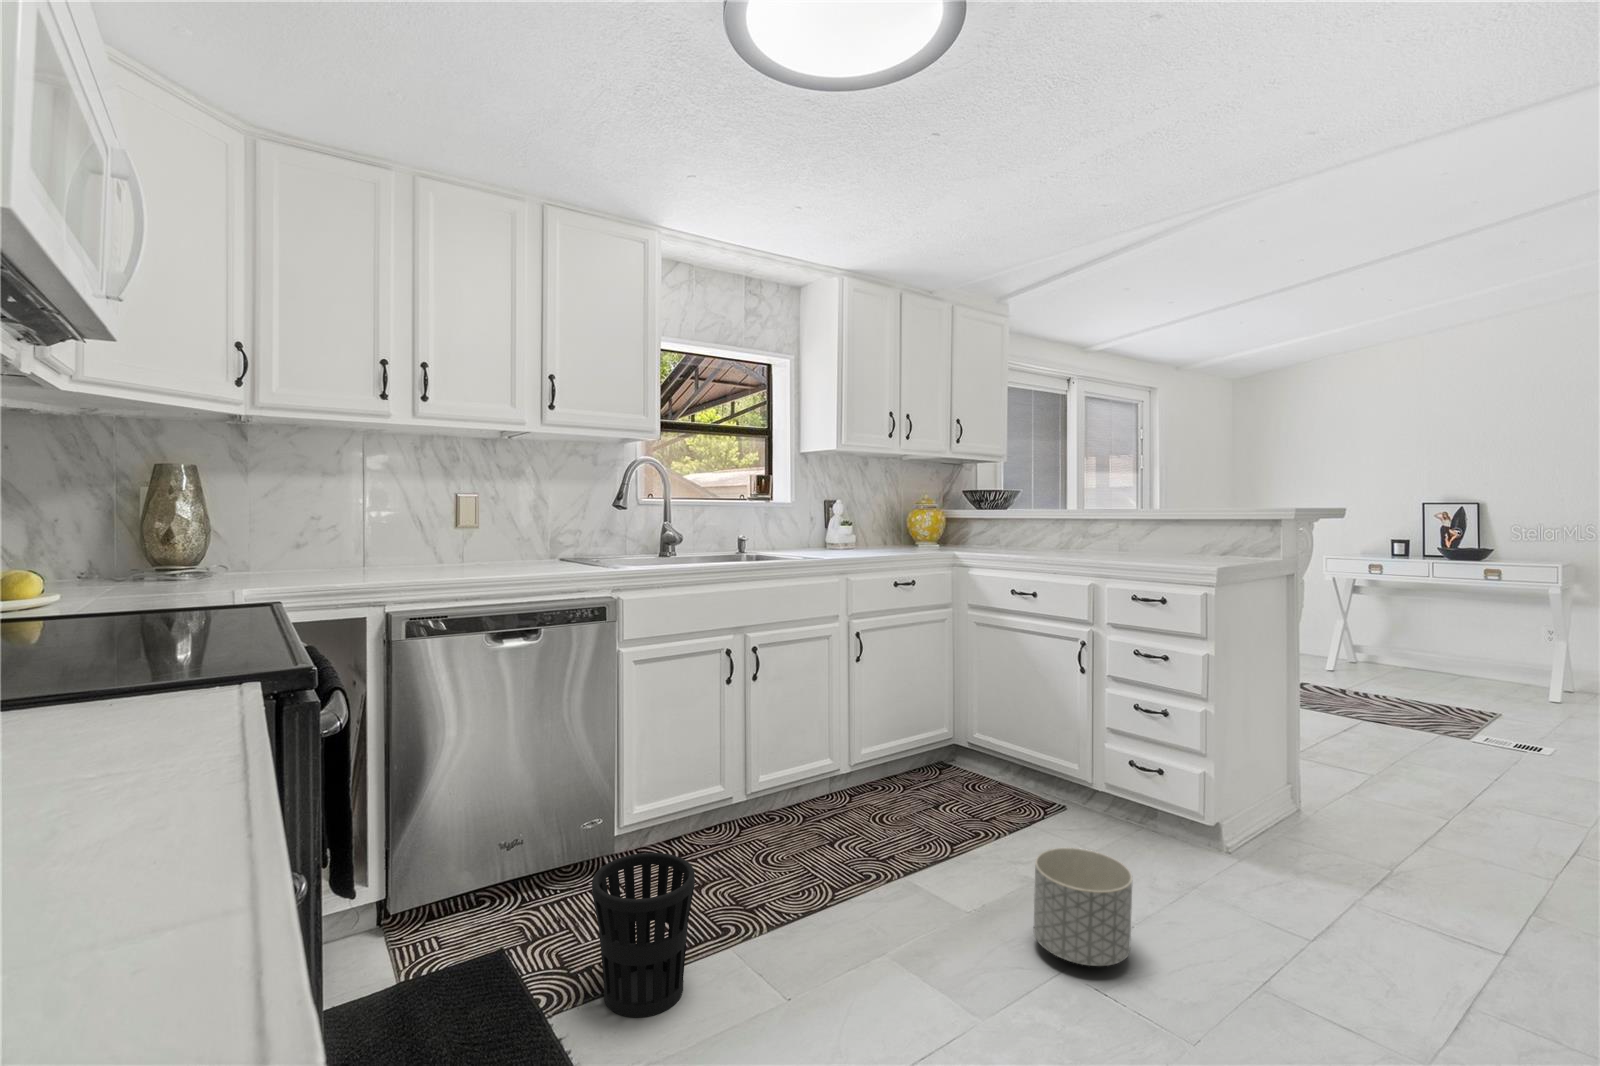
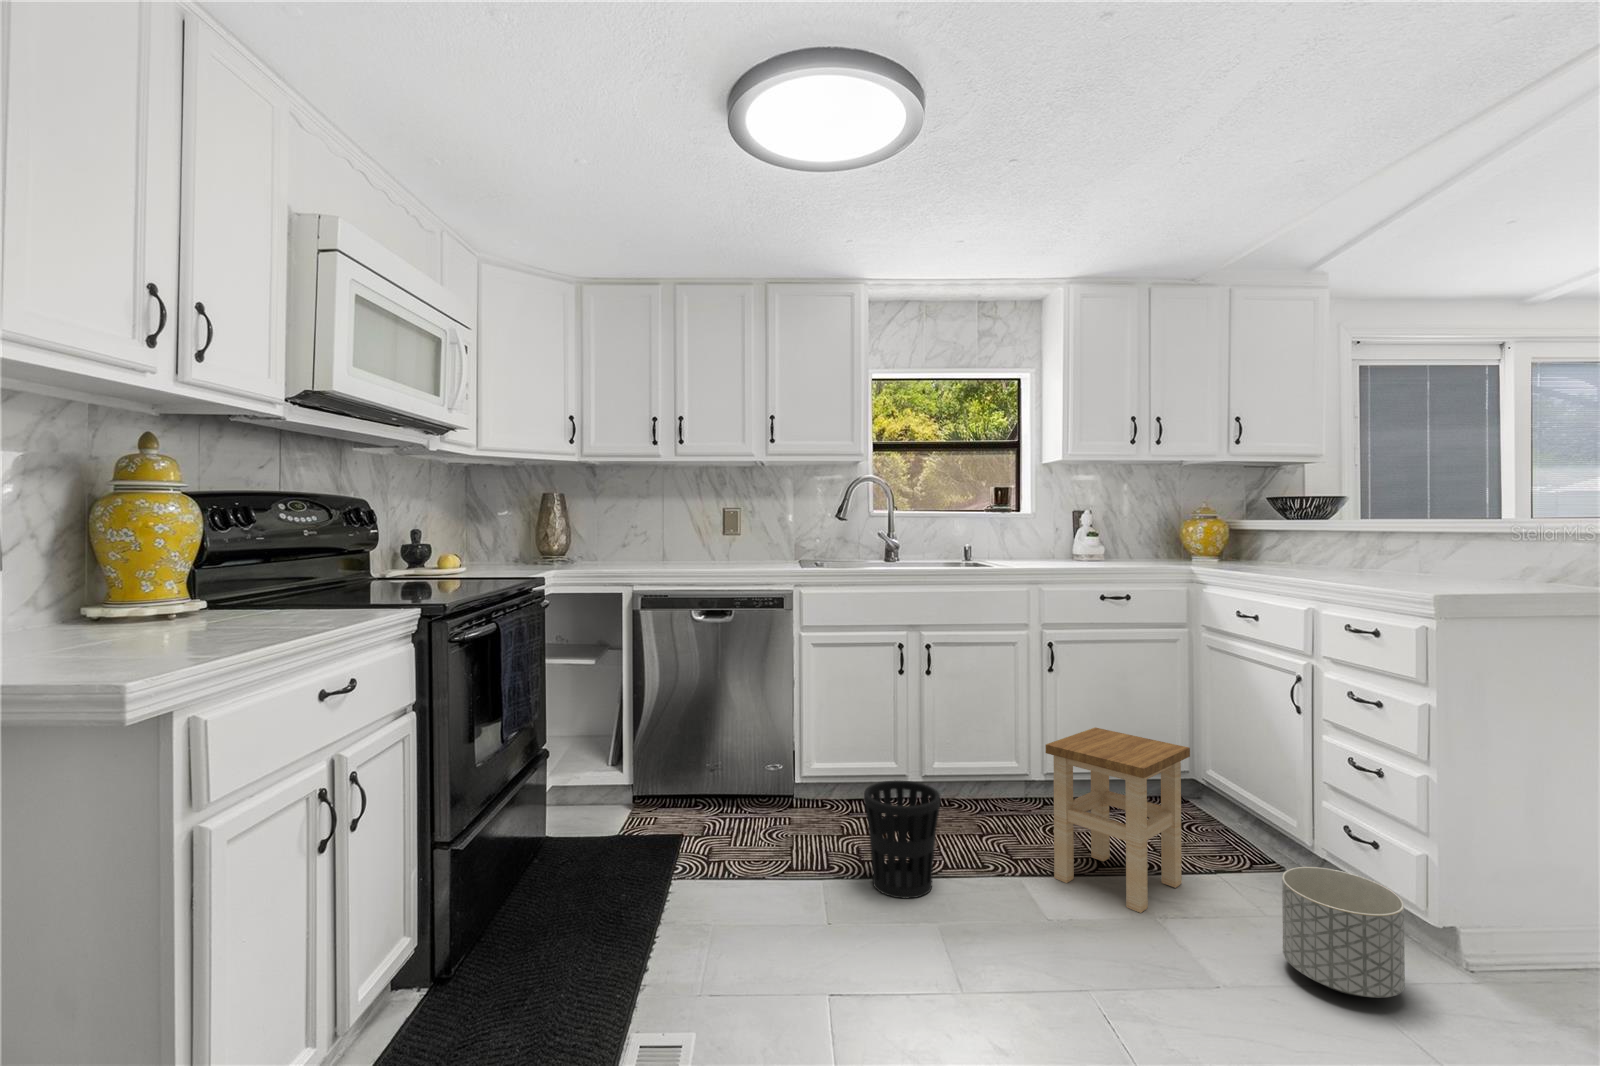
stool: none [796,739,922,937] -> present [1046,727,1190,913]

